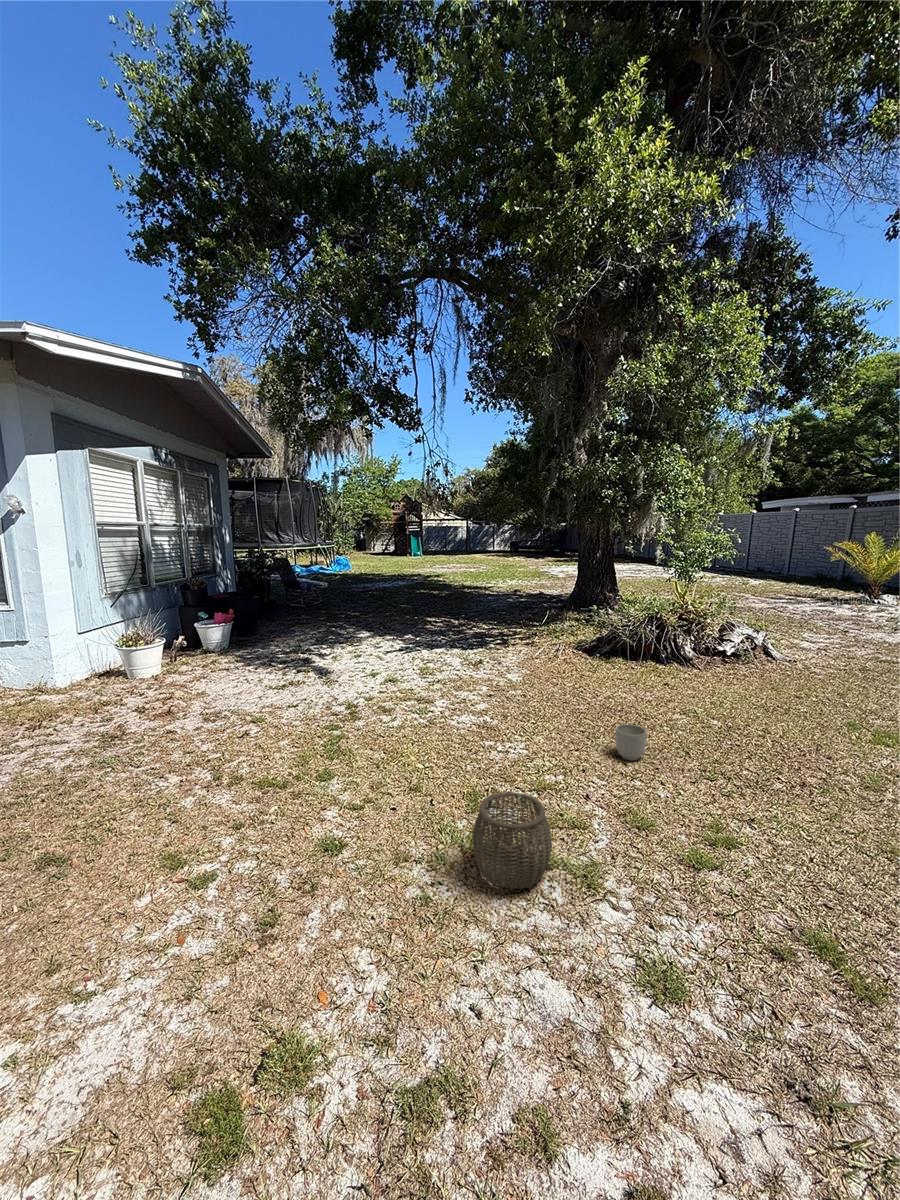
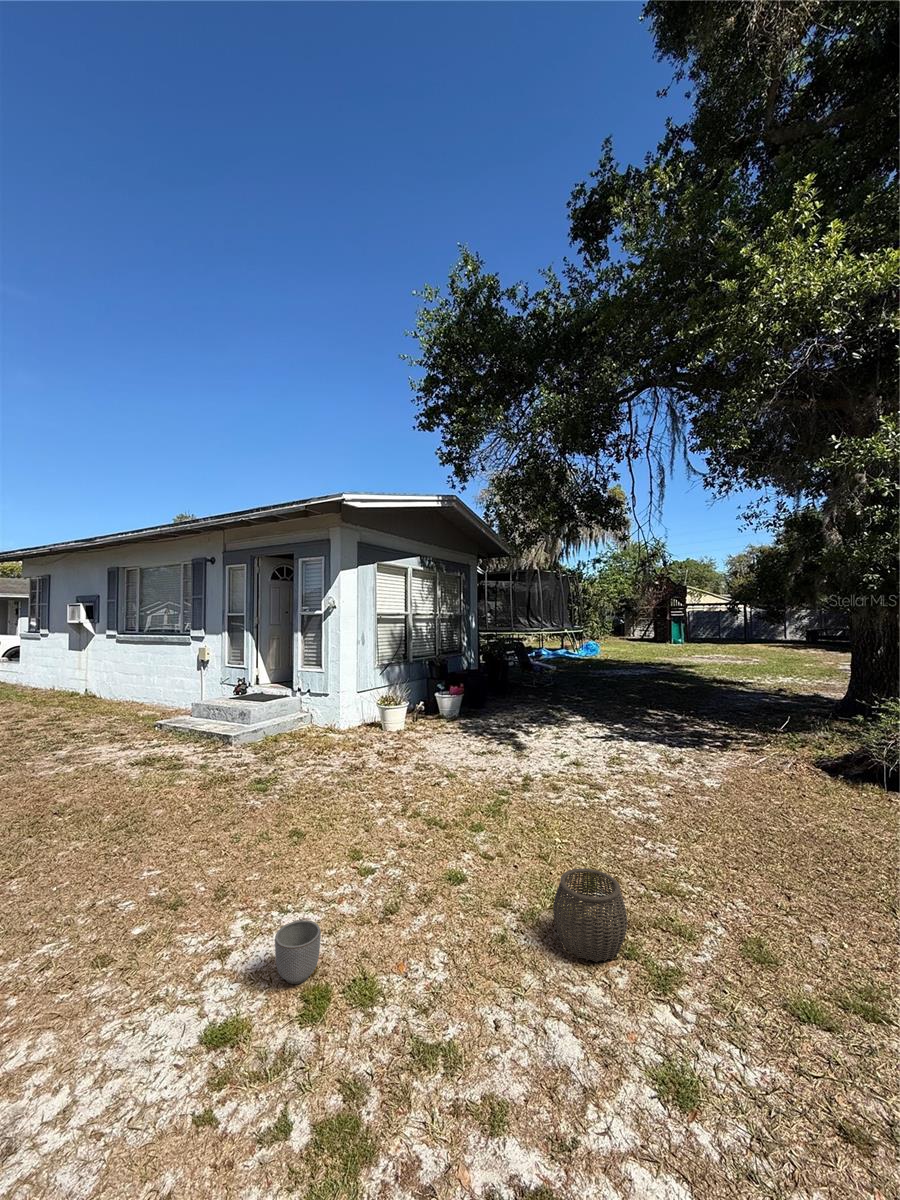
planter: present [615,724,647,761] -> present [275,920,321,984]

